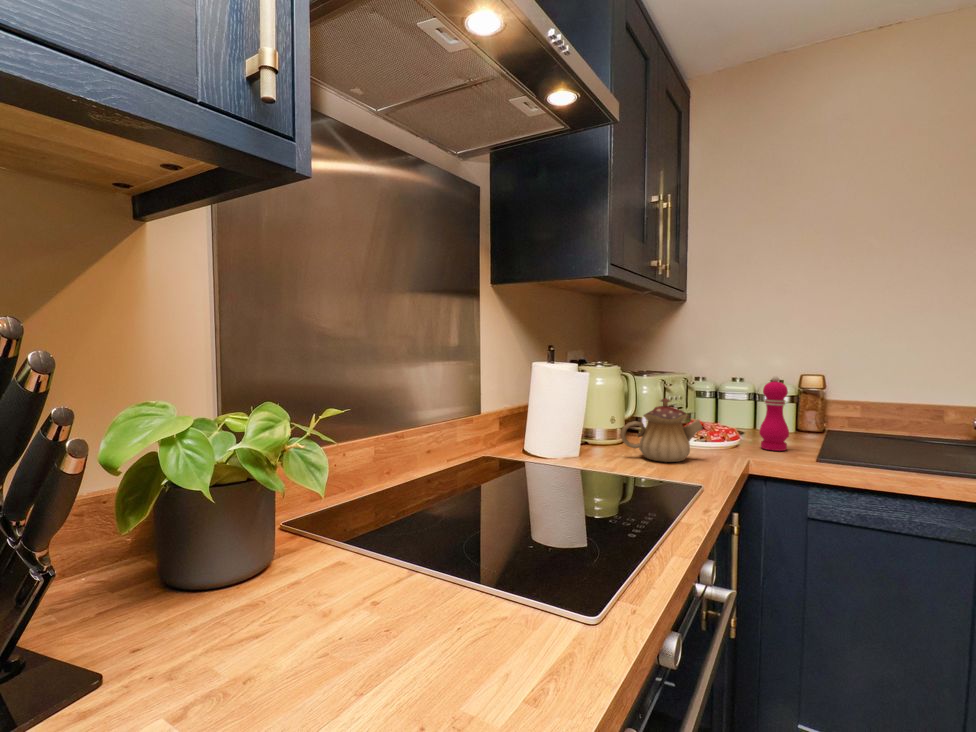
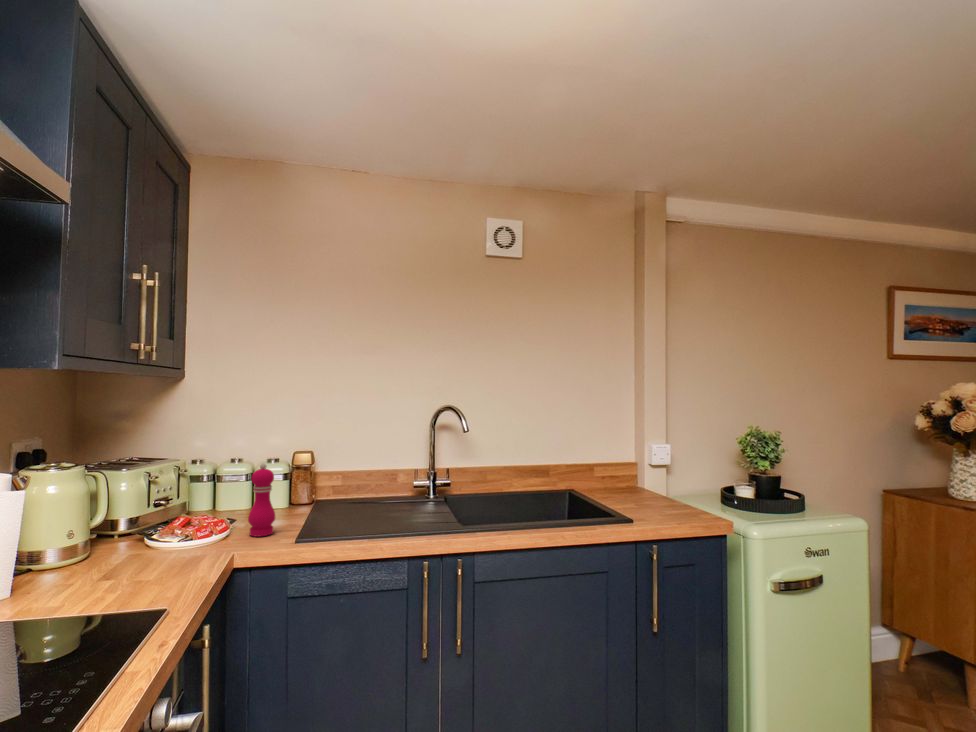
teapot: present [621,398,702,462] -> none [74,505,181,581]

